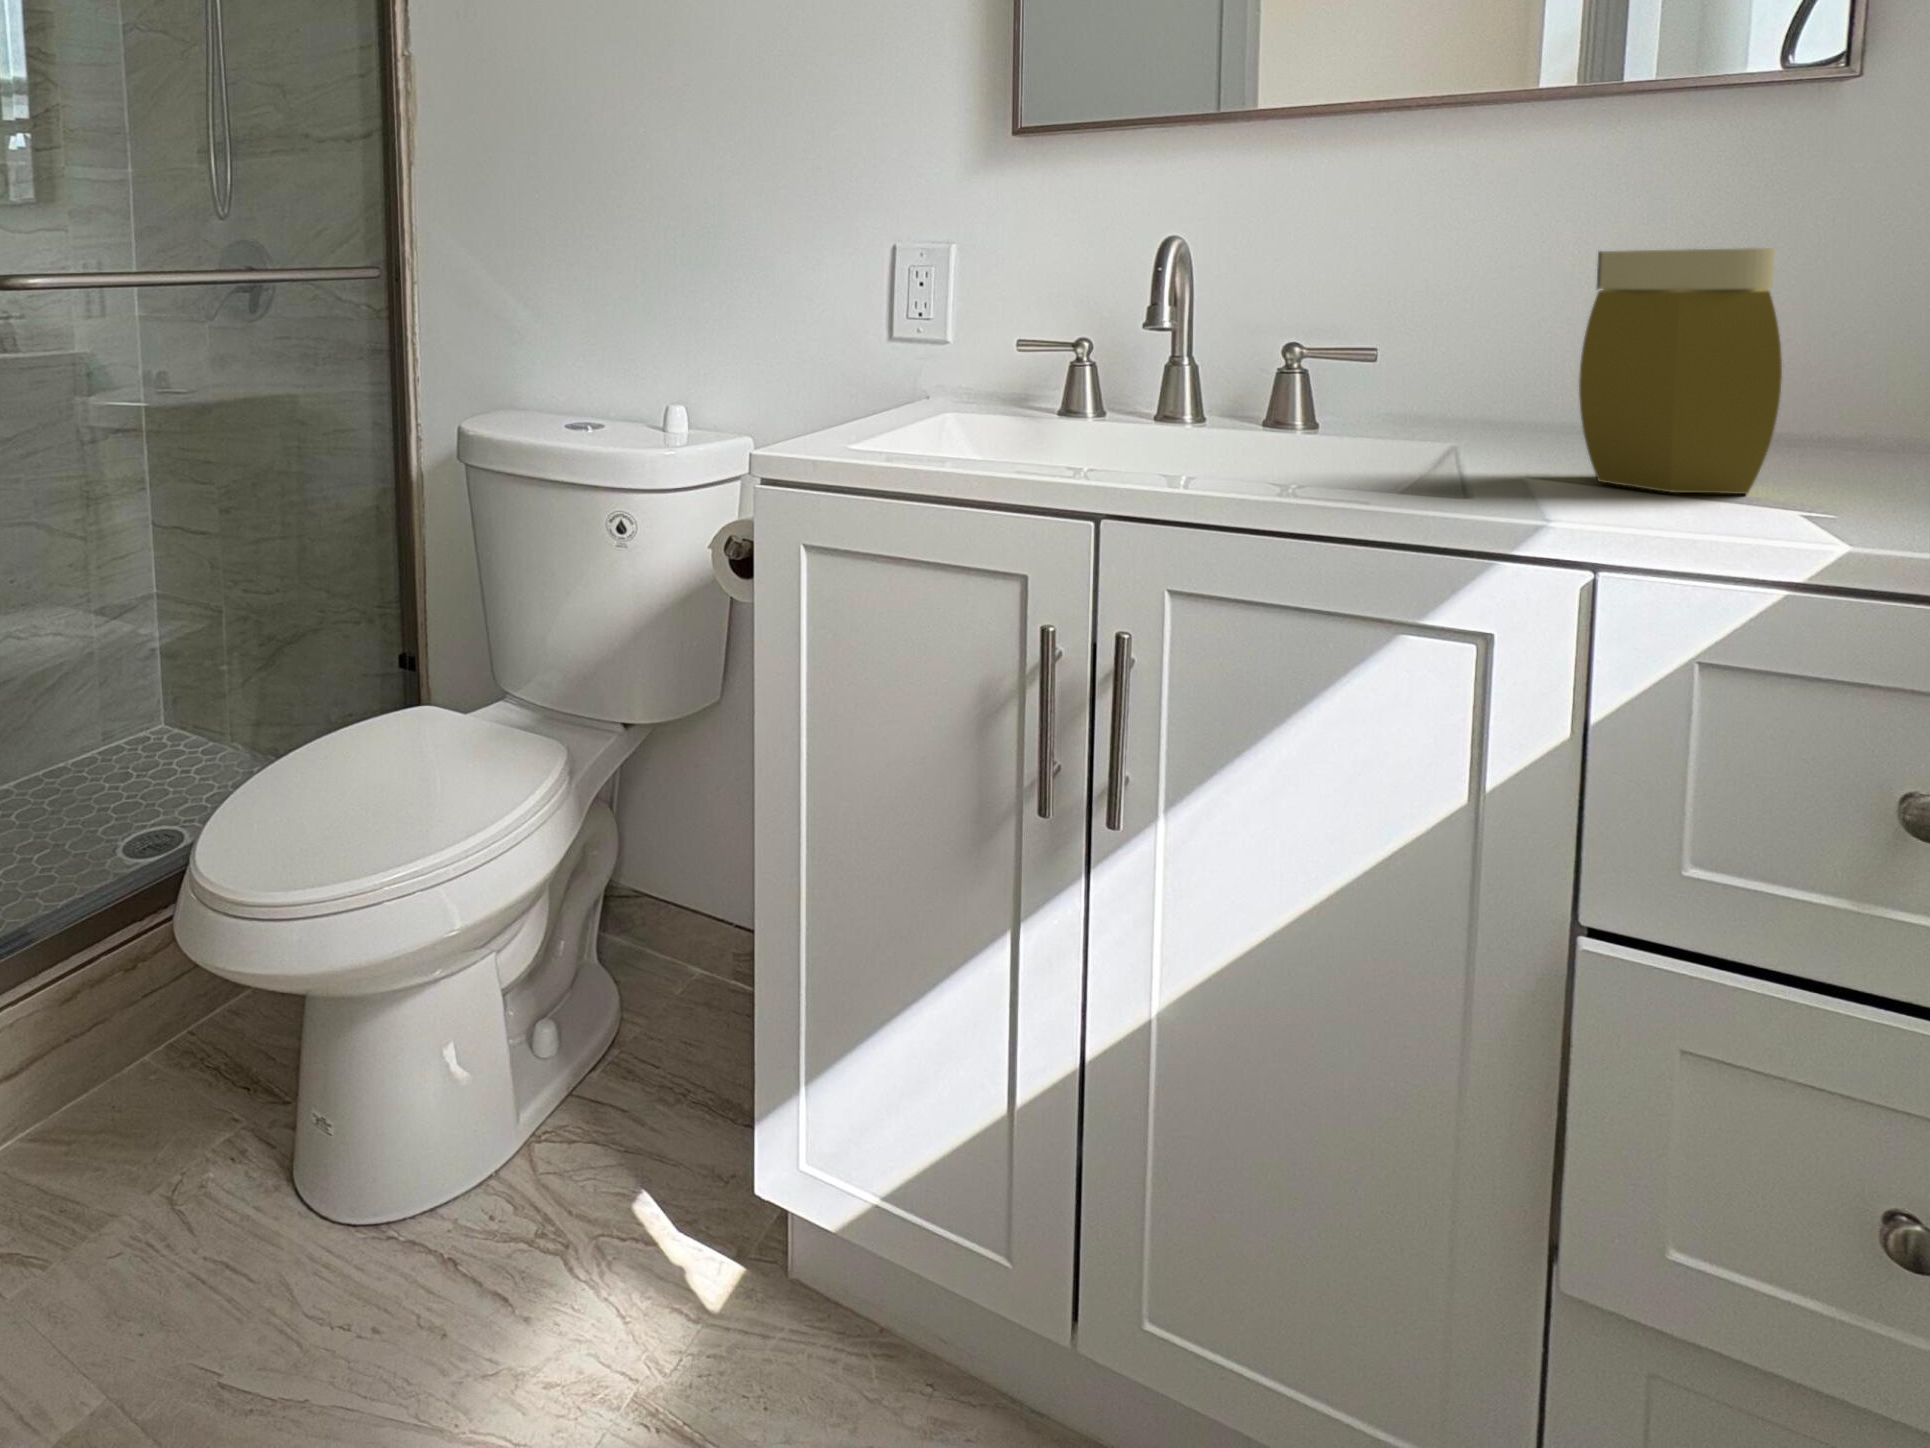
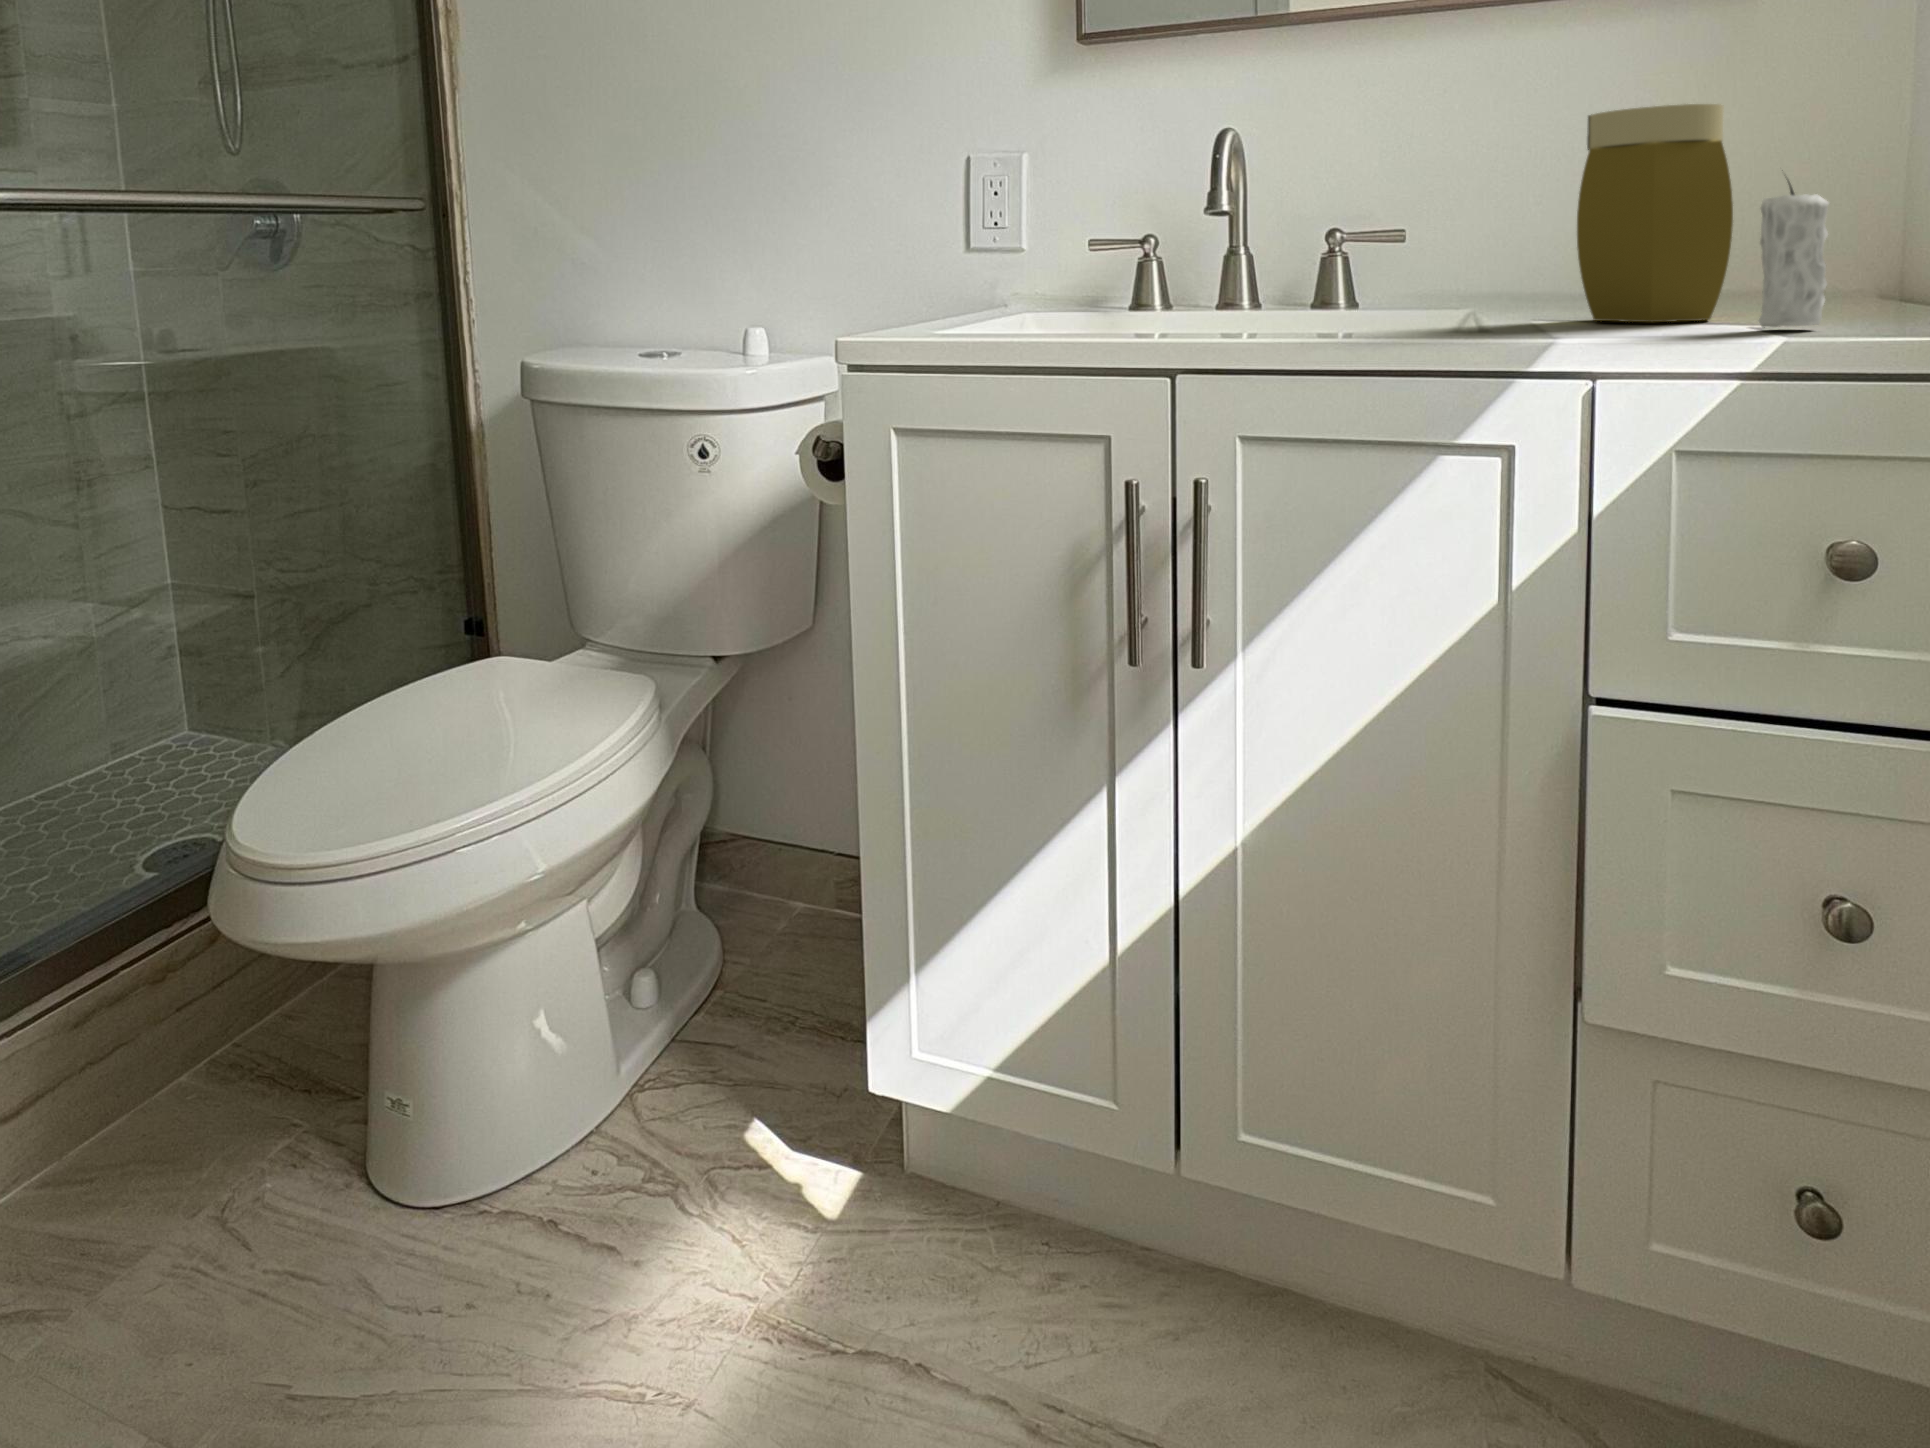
candle: none [1805,338,1906,526] -> present [1759,179,1829,328]

